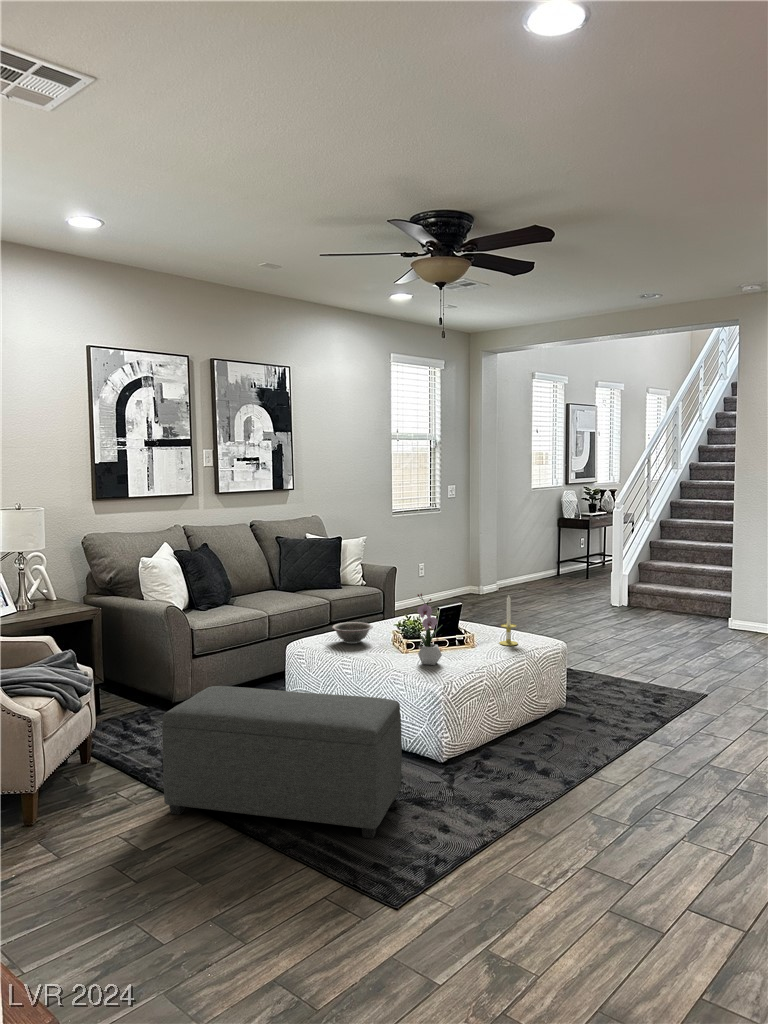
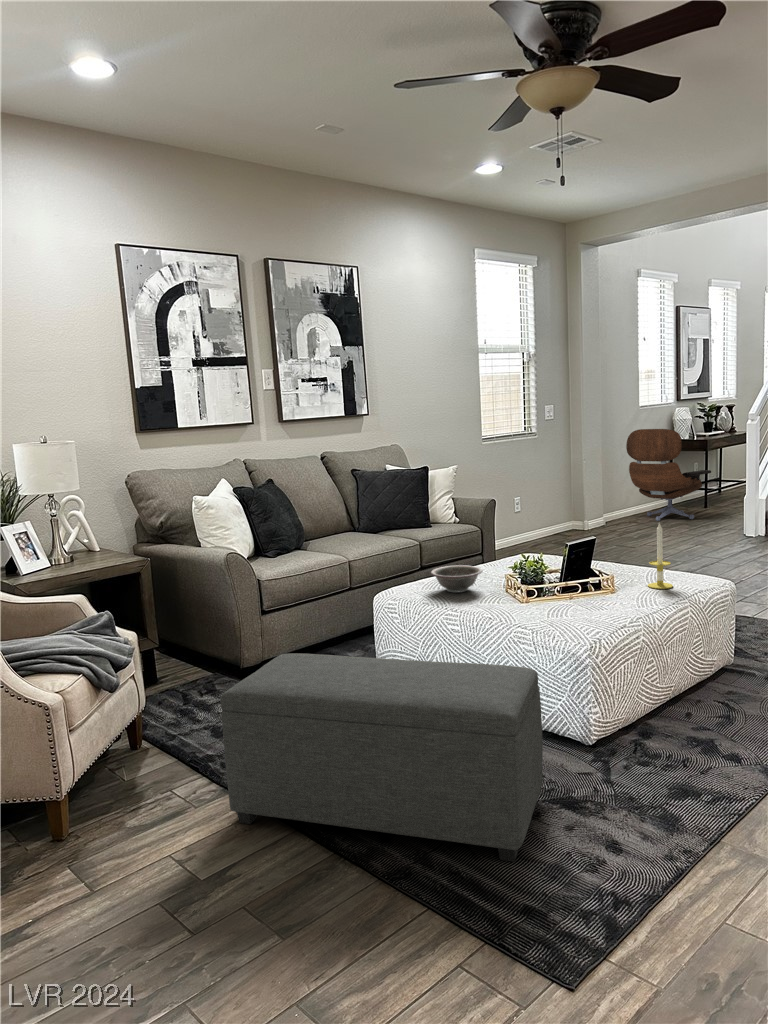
lounge chair: none [516,510,586,589] -> present [626,429,711,521]
flower arrangement: present [417,593,443,665] -> none [546,524,580,618]

